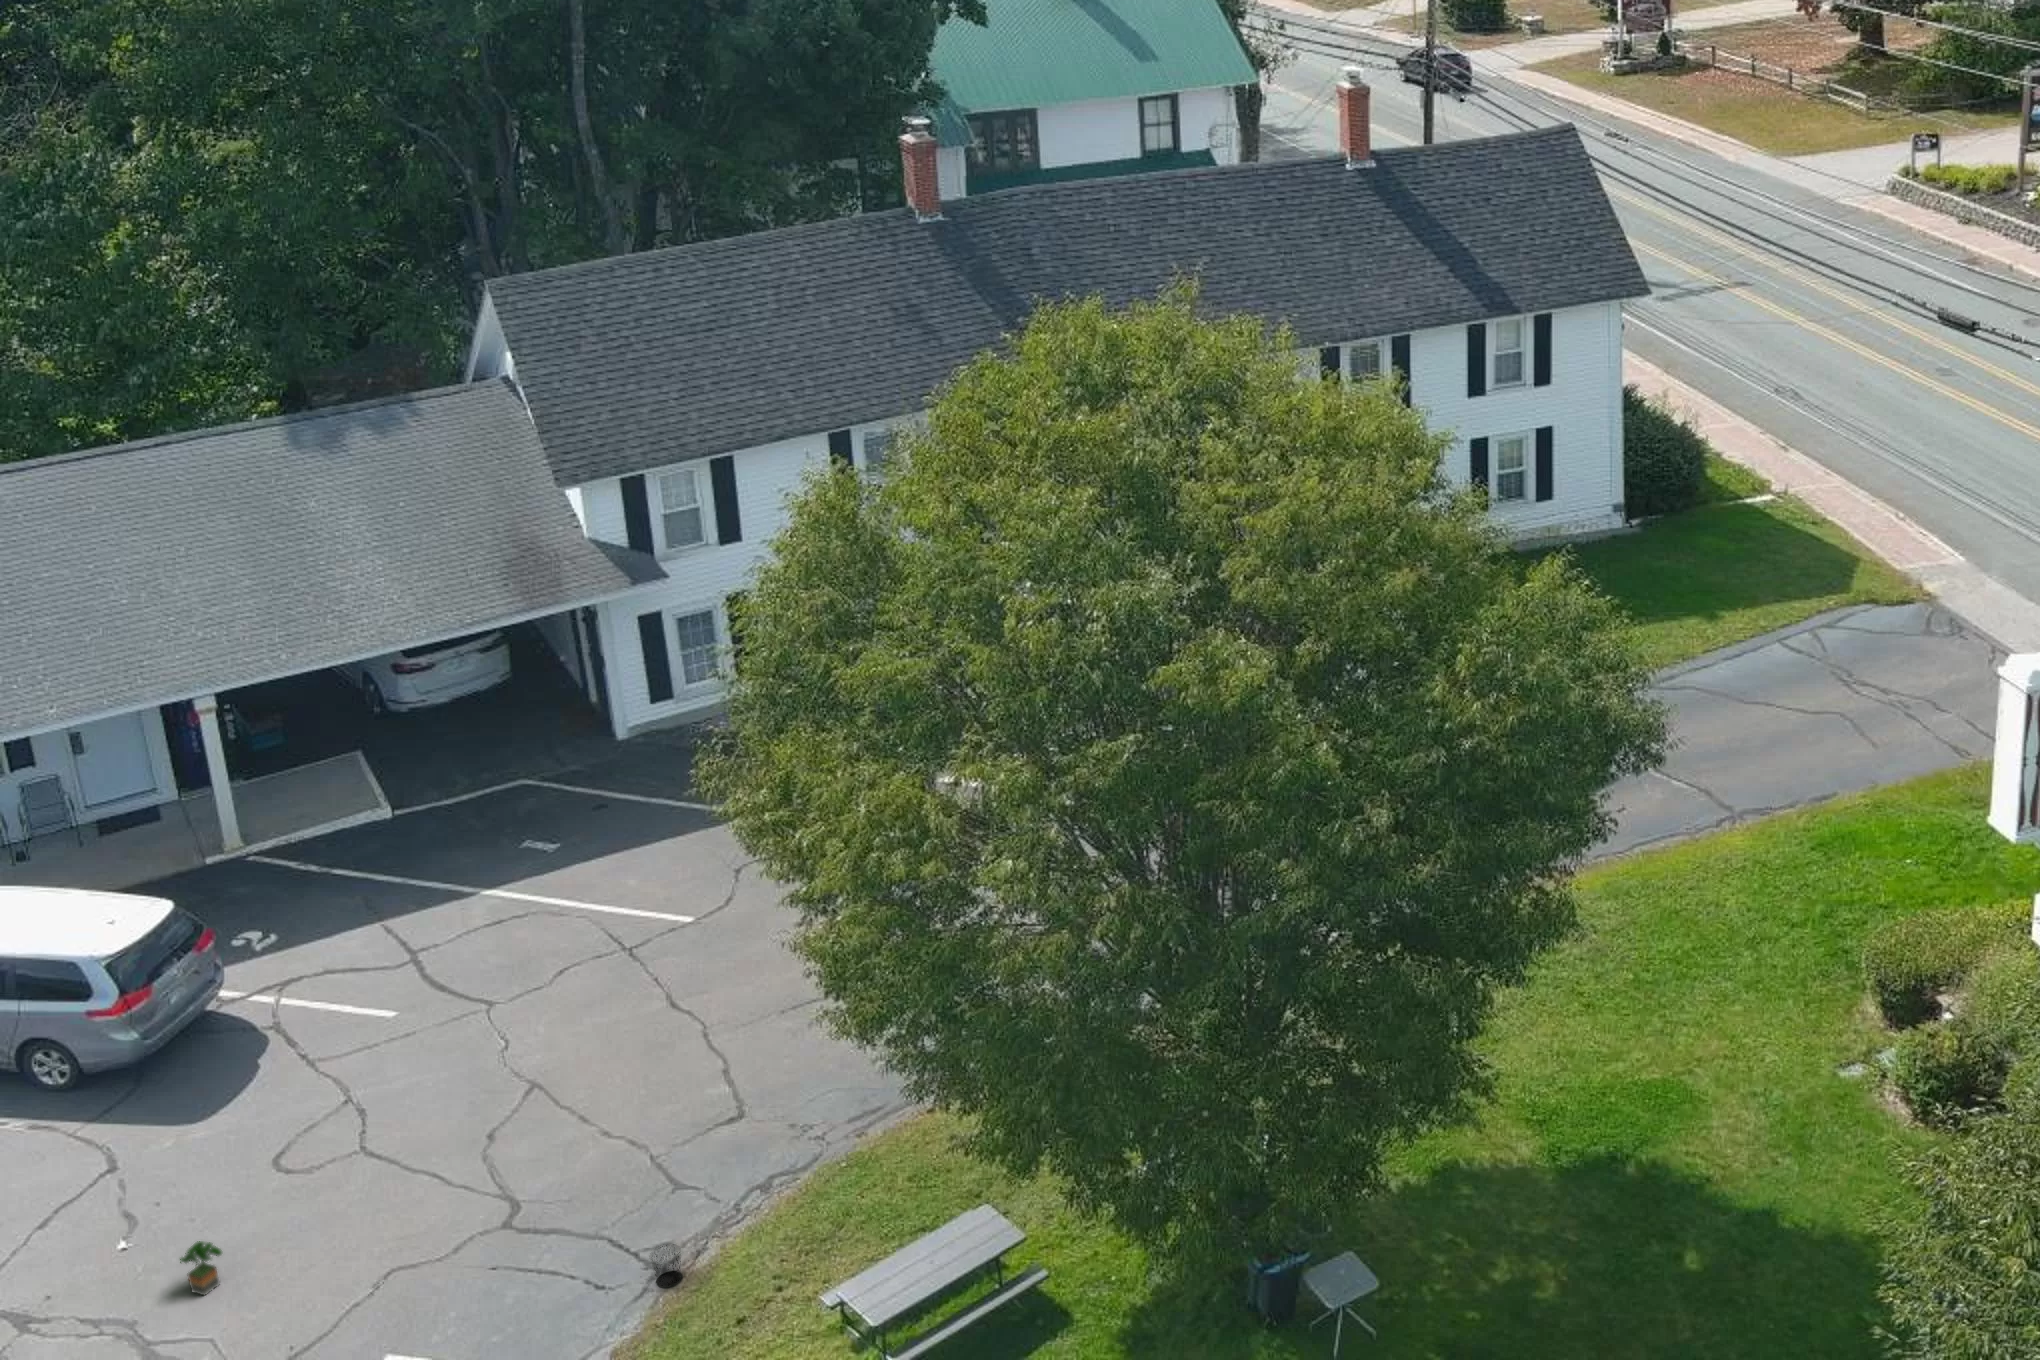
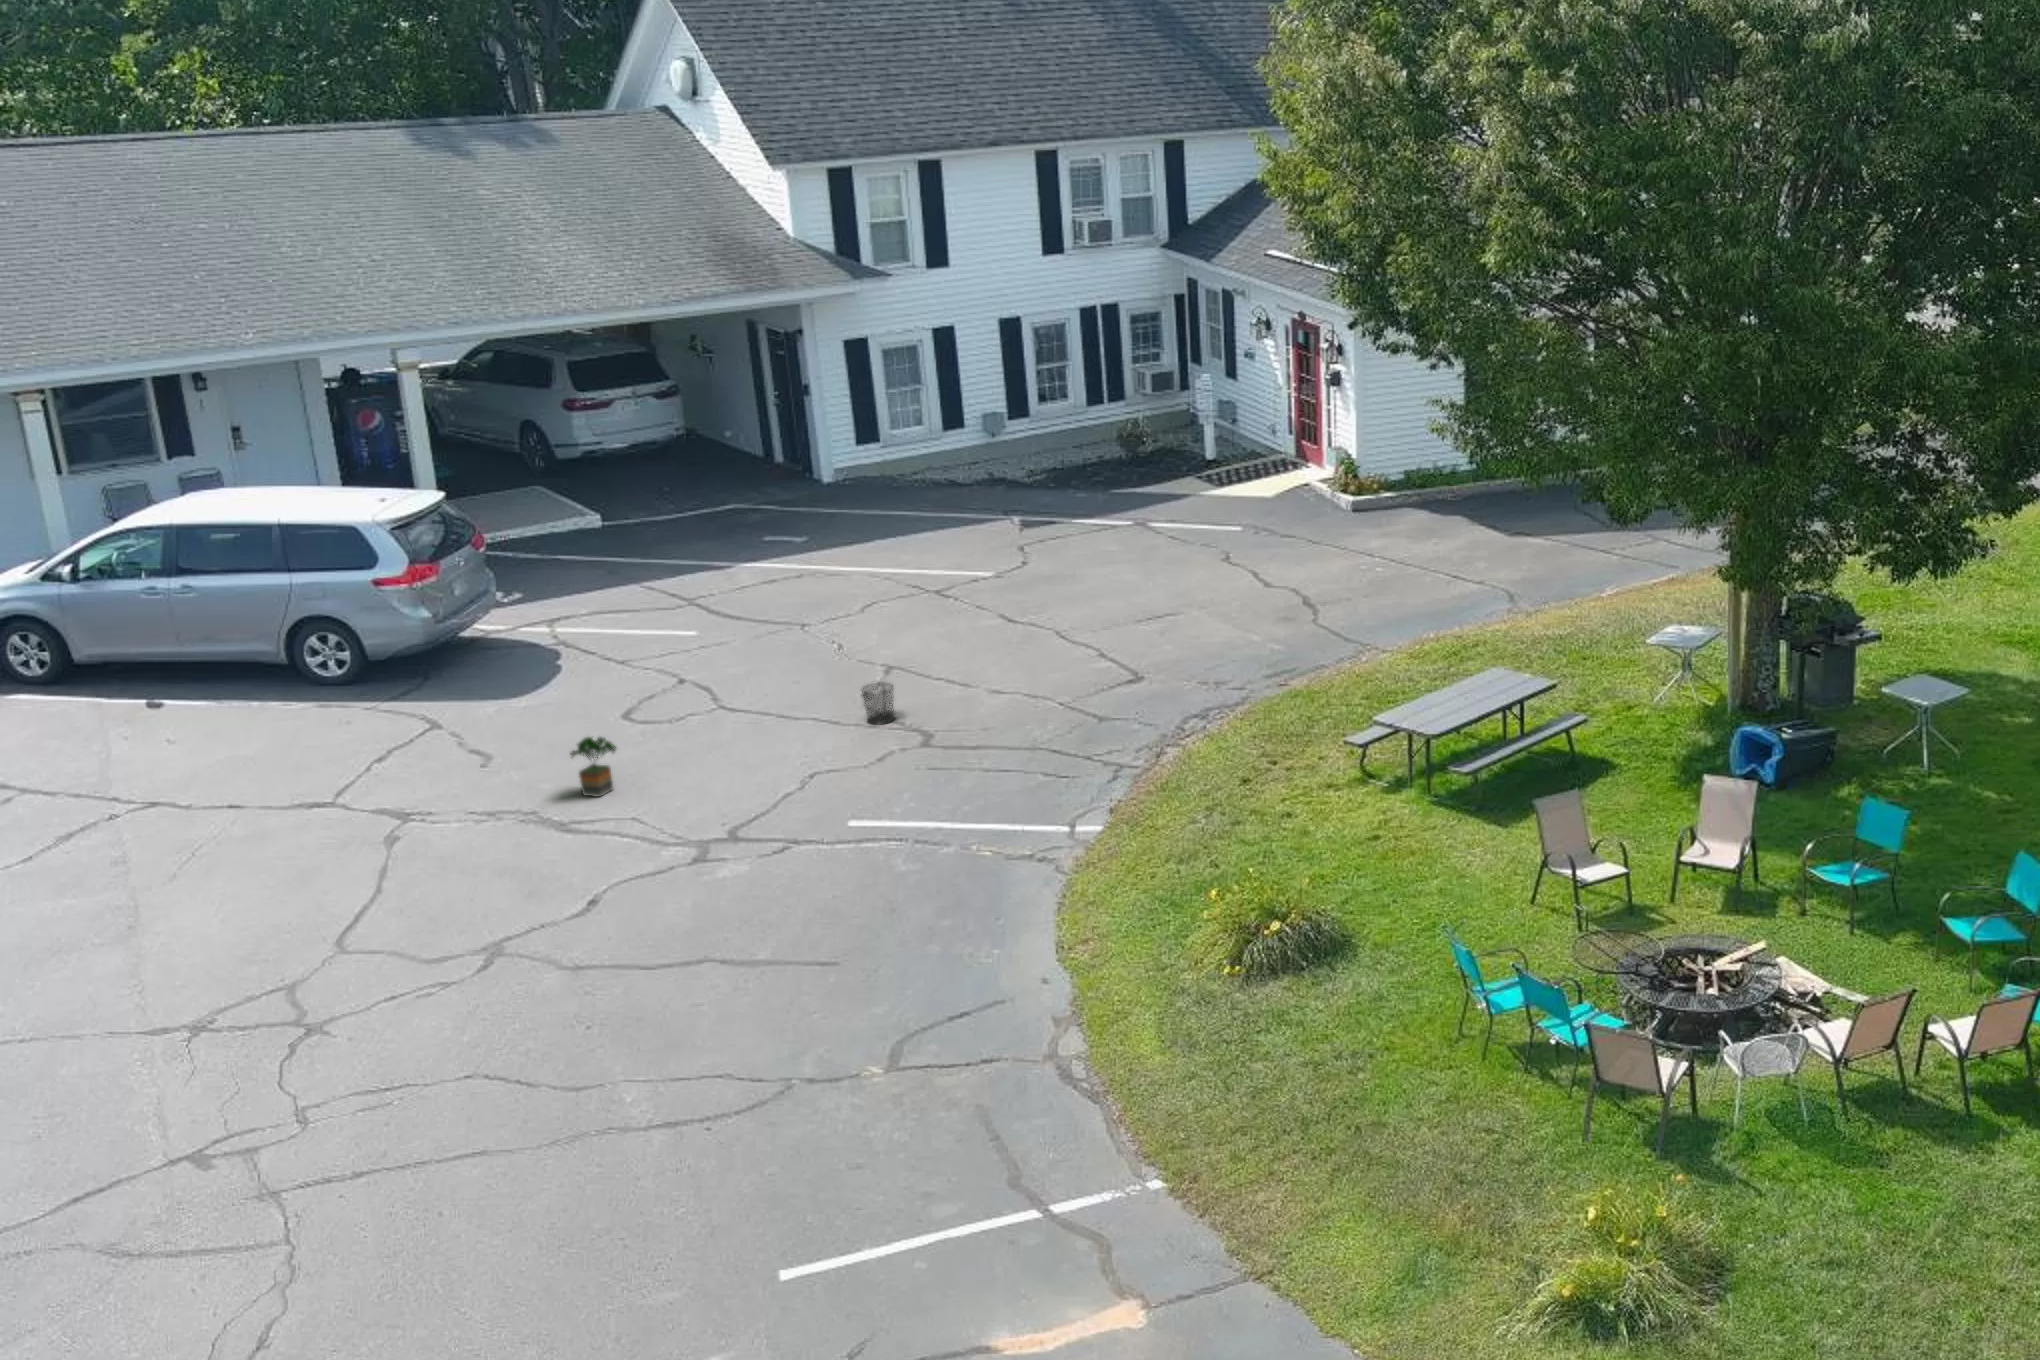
waste bin: present [651,1245,681,1287] -> present [862,682,894,725]

